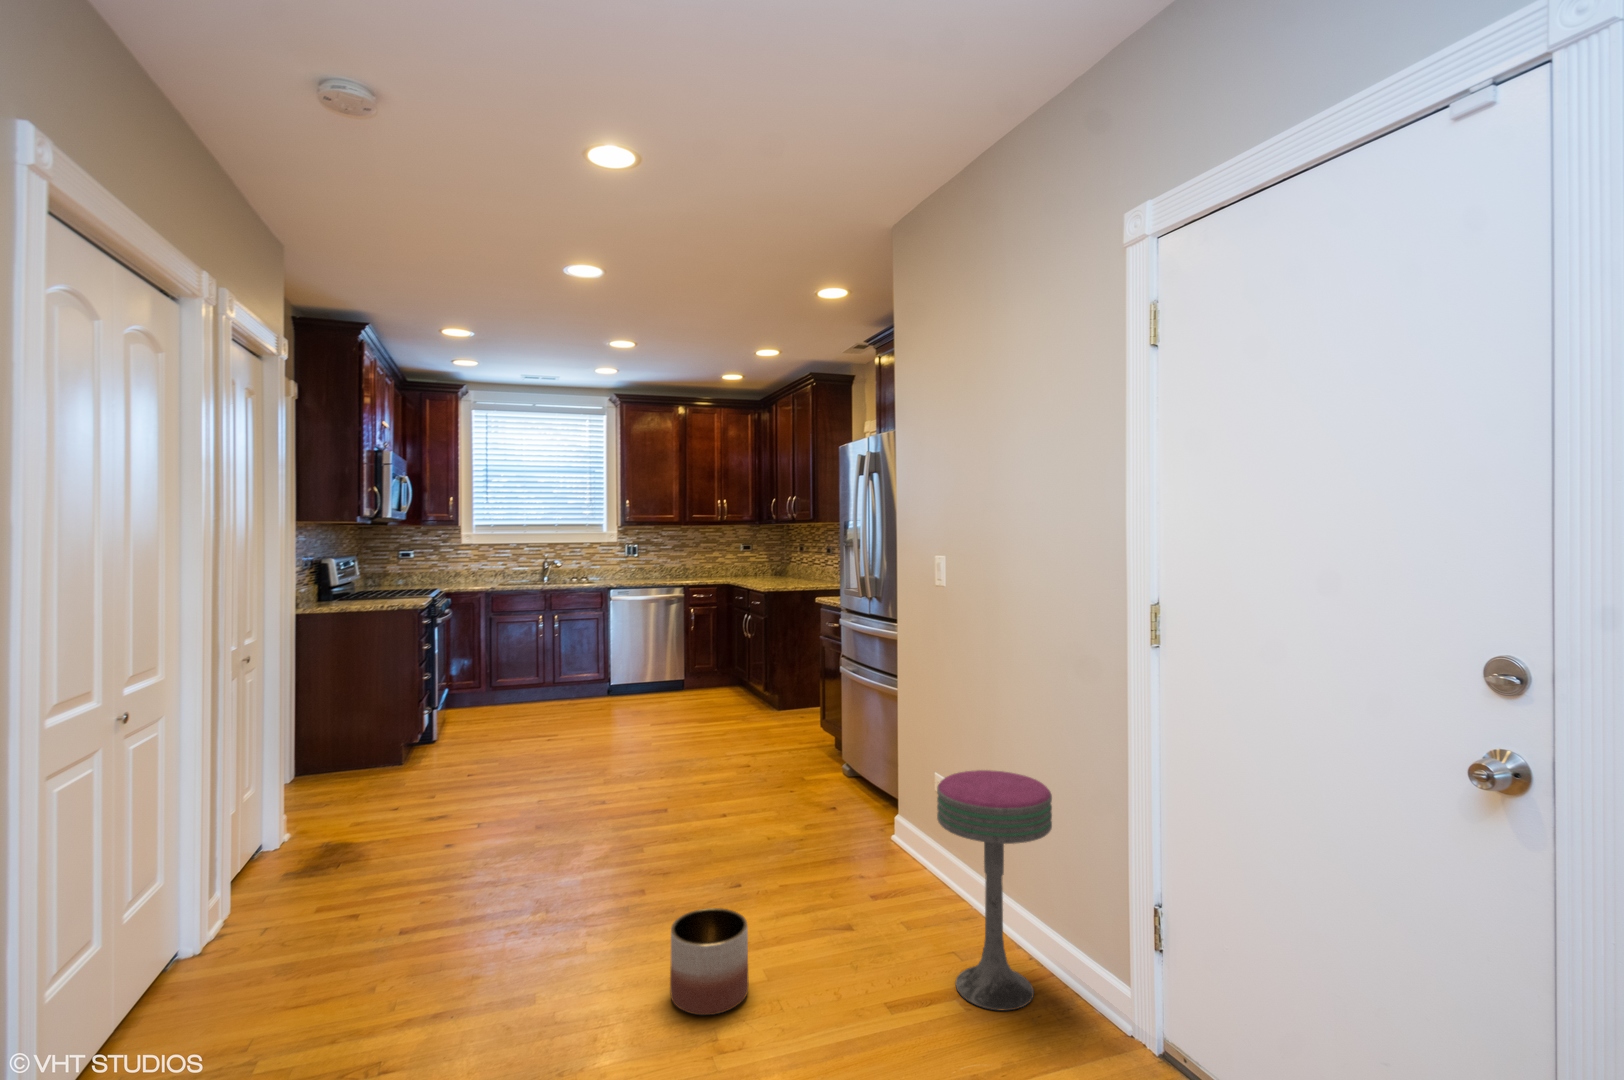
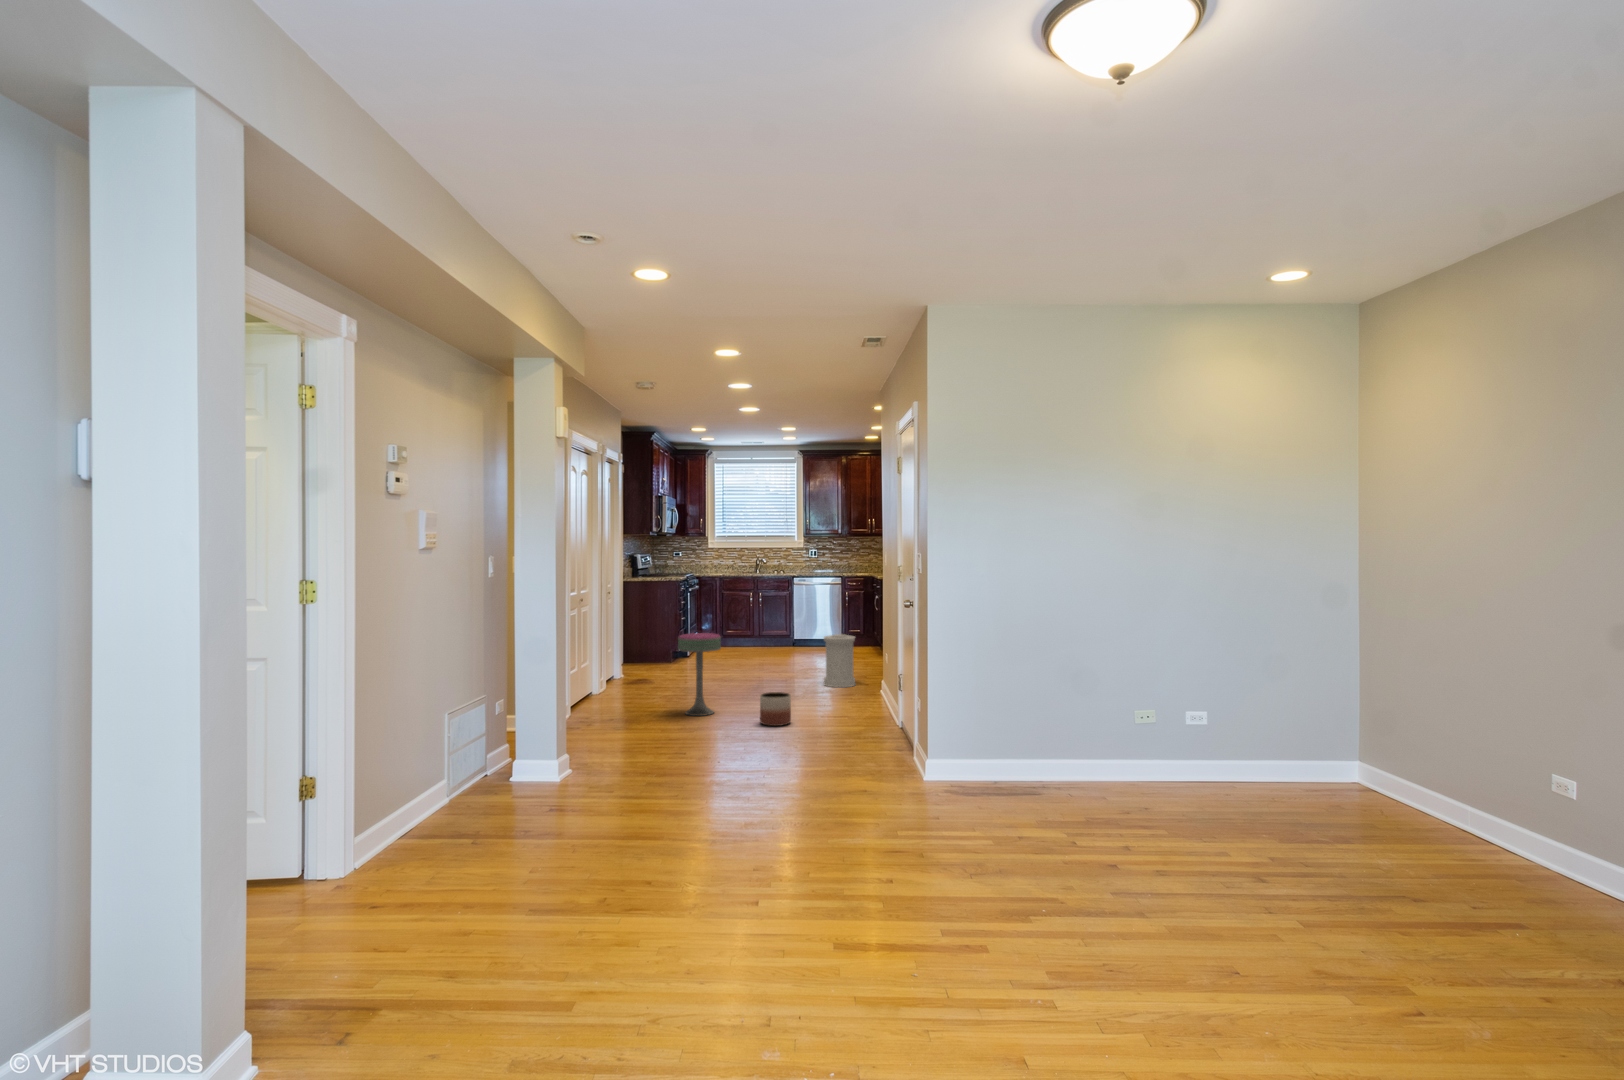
trash can: none [719,707,779,810] -> present [824,634,855,687]
bar stool: present [937,770,1052,1011] -> present [678,633,721,716]

